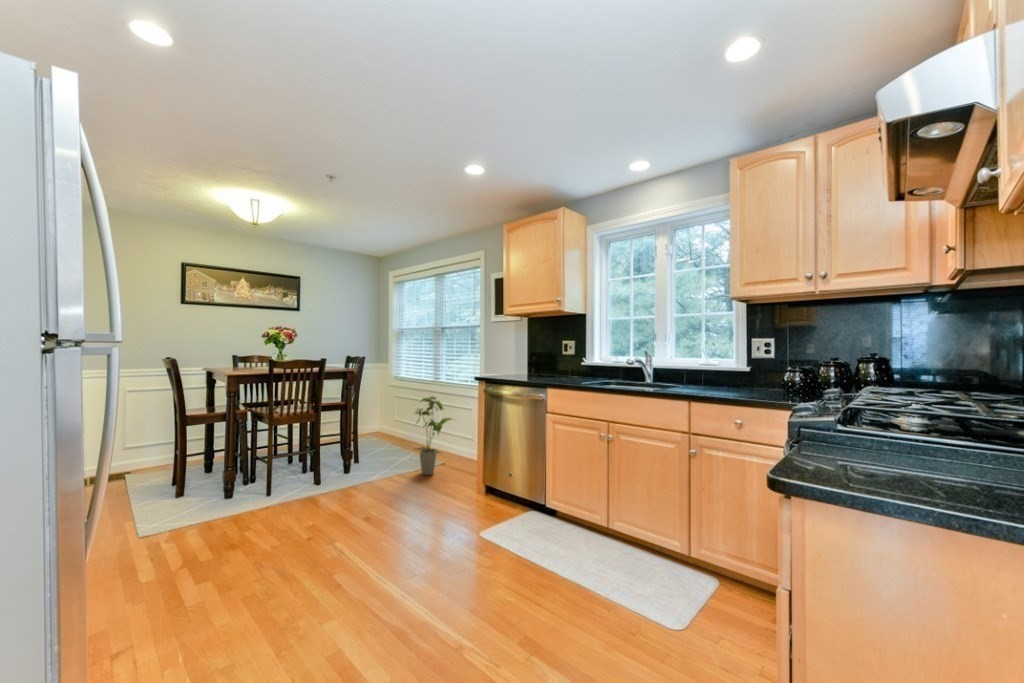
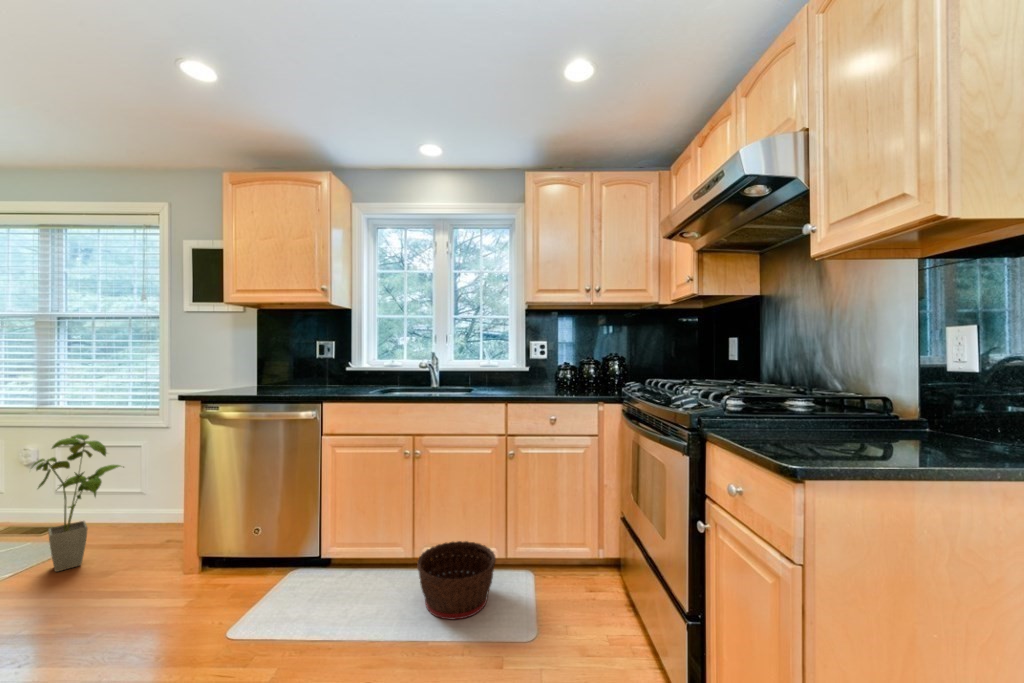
basket: none [592,520,665,588] -> present [418,541,496,620]

